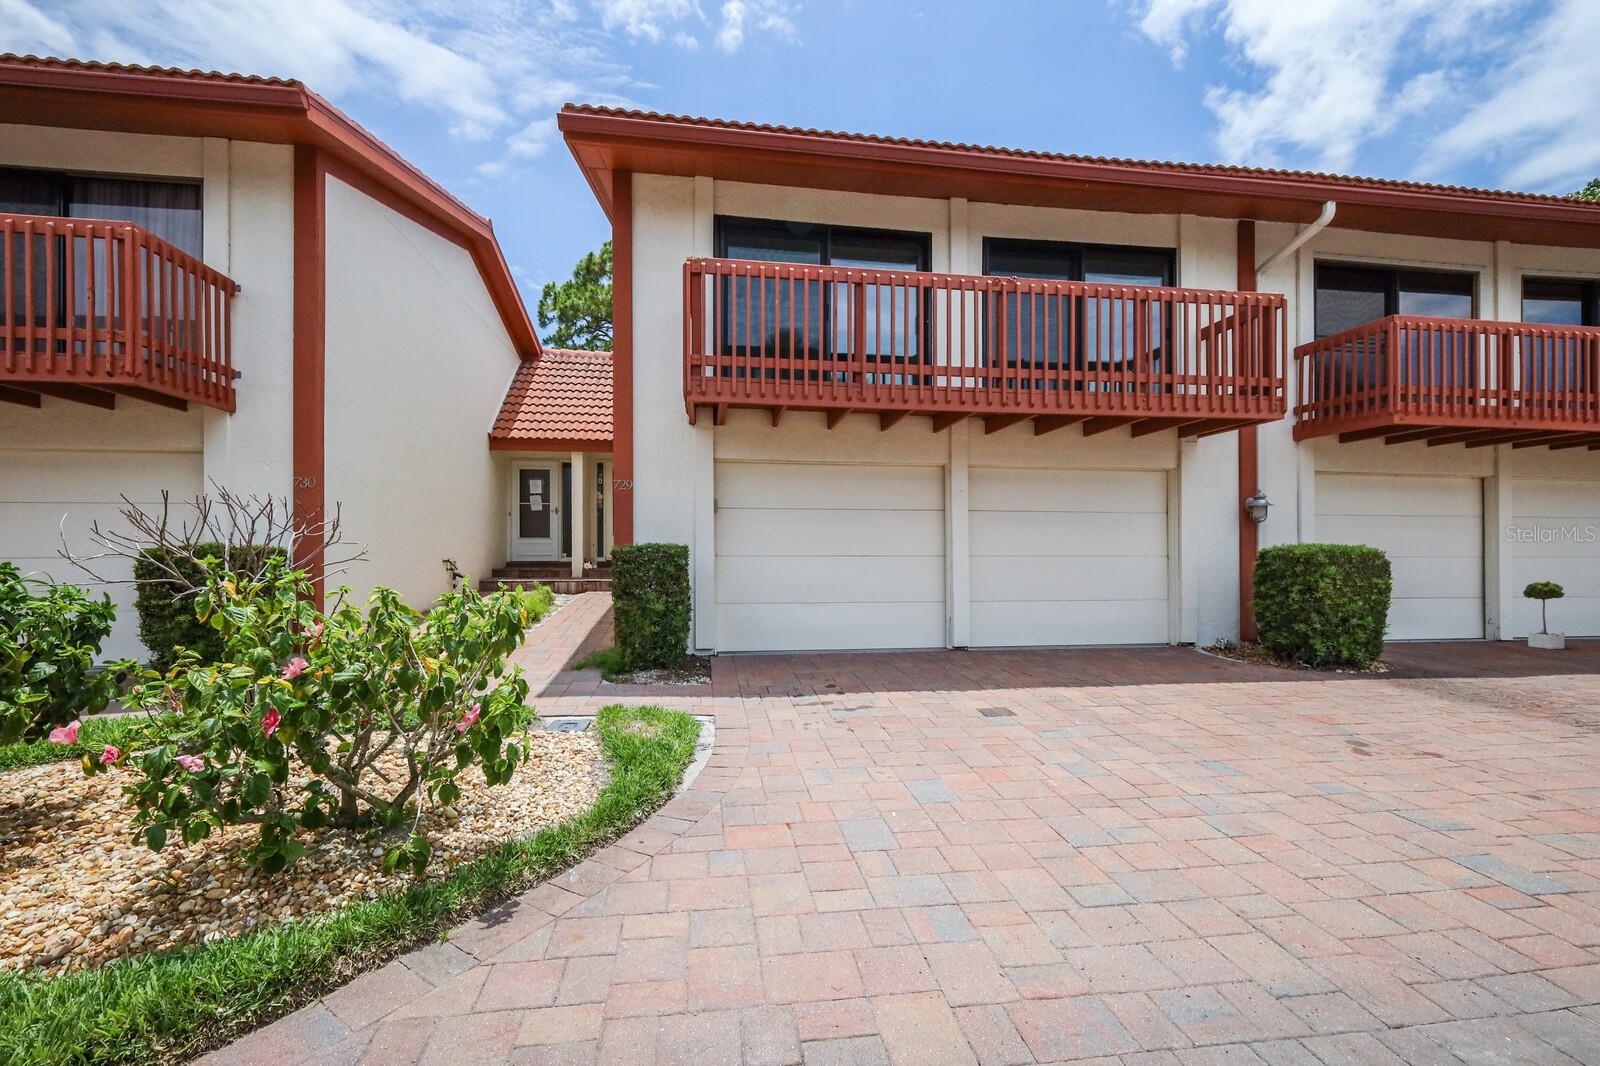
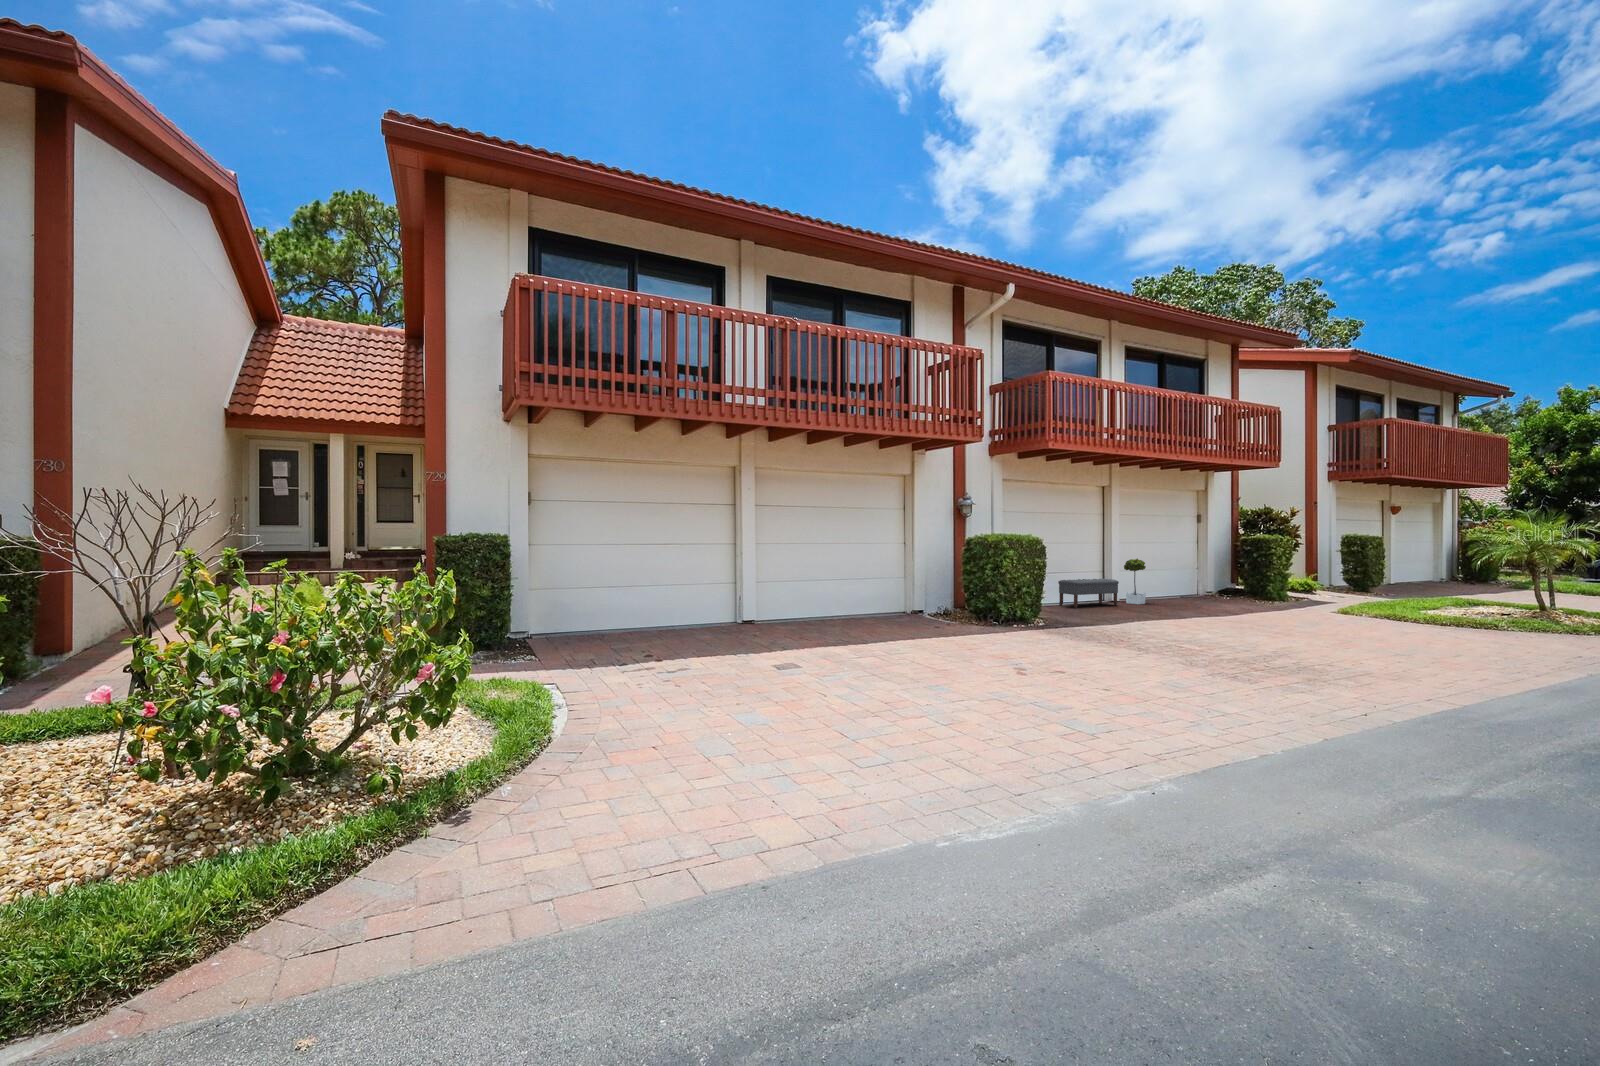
bench: none [1408,609,1515,650] -> present [1058,579,1119,608]

